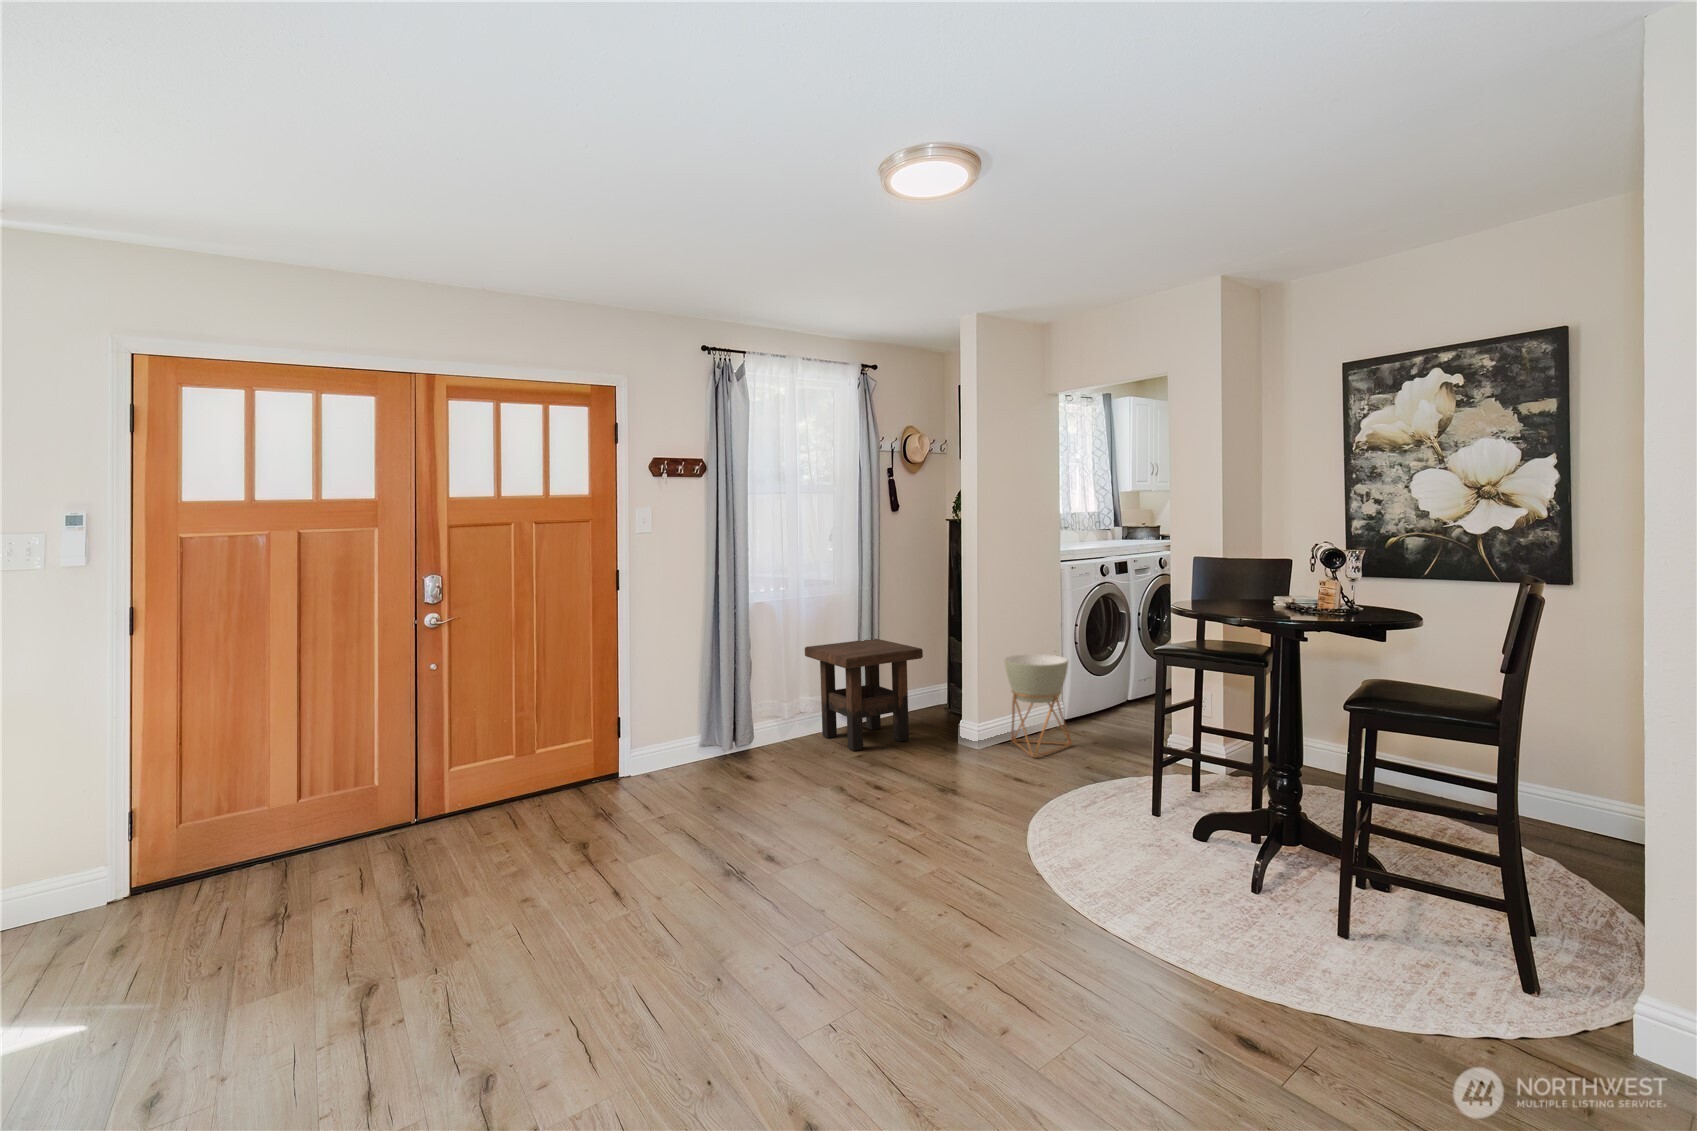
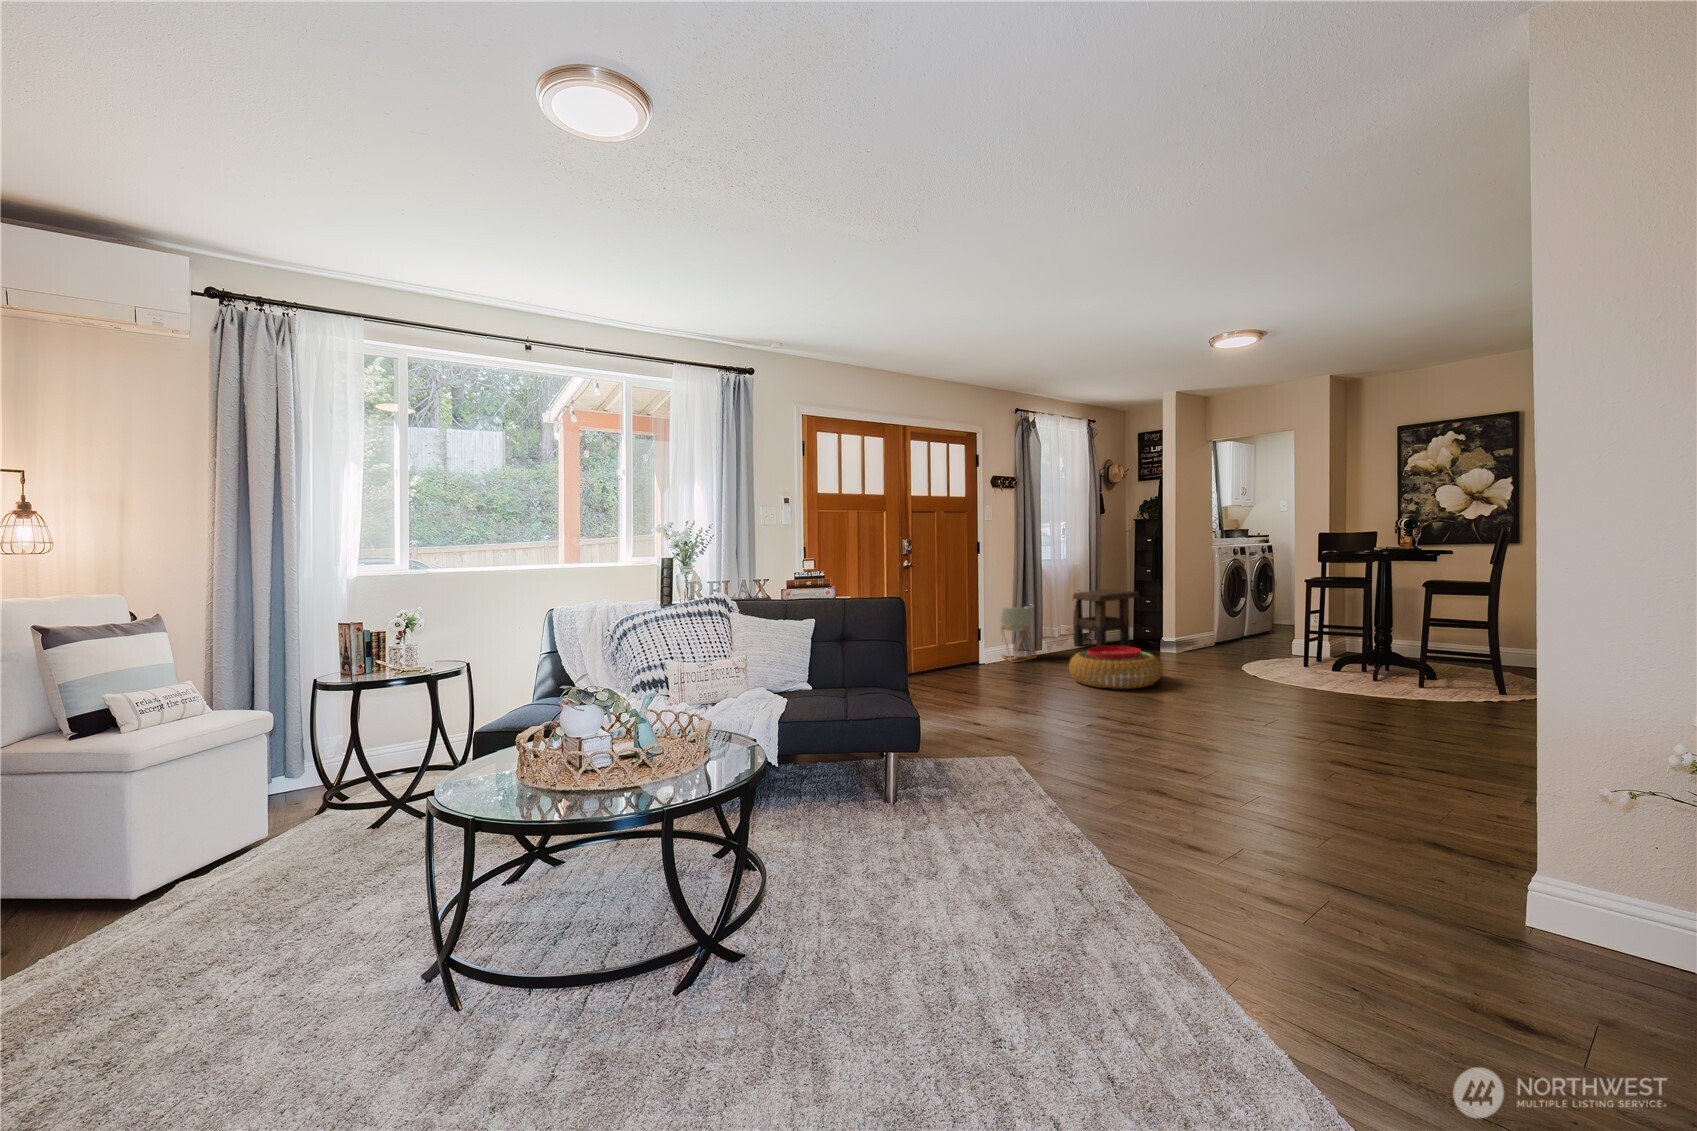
planter: present [1004,654,1072,758] -> present [1000,606,1037,662]
pouf: none [701,778,881,894] -> present [1069,646,1162,689]

